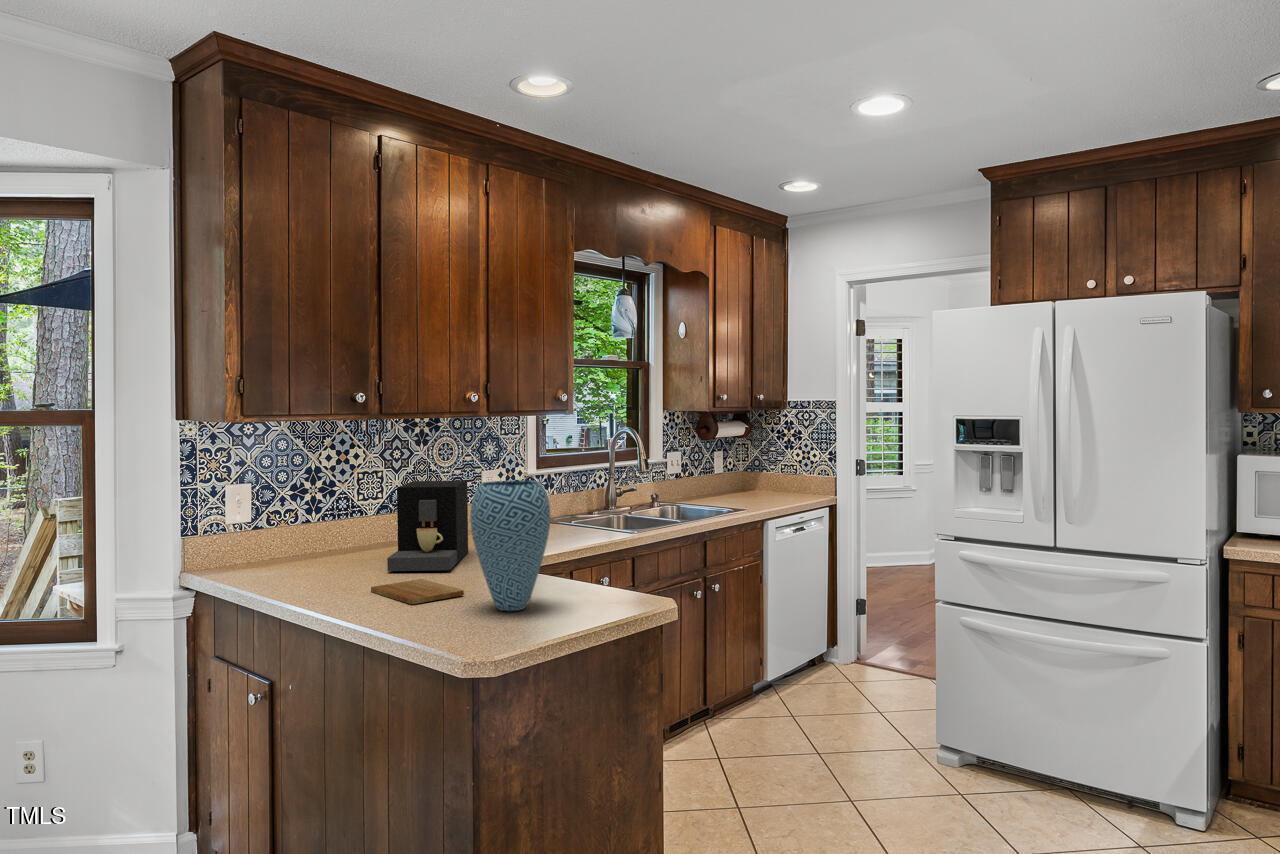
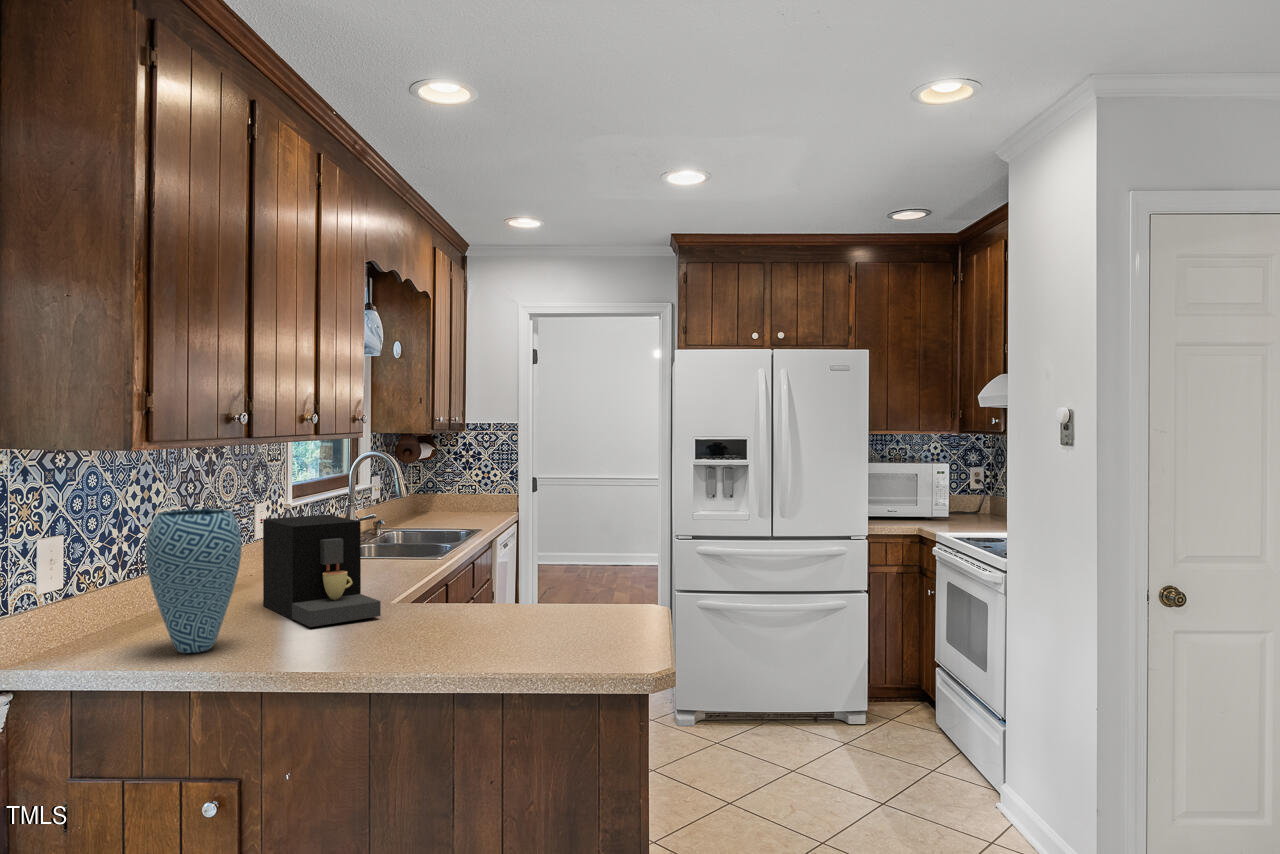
vase: present [470,480,550,611] -> present [145,509,242,653]
cutting board: present [371,579,464,604] -> none [360,628,474,652]

